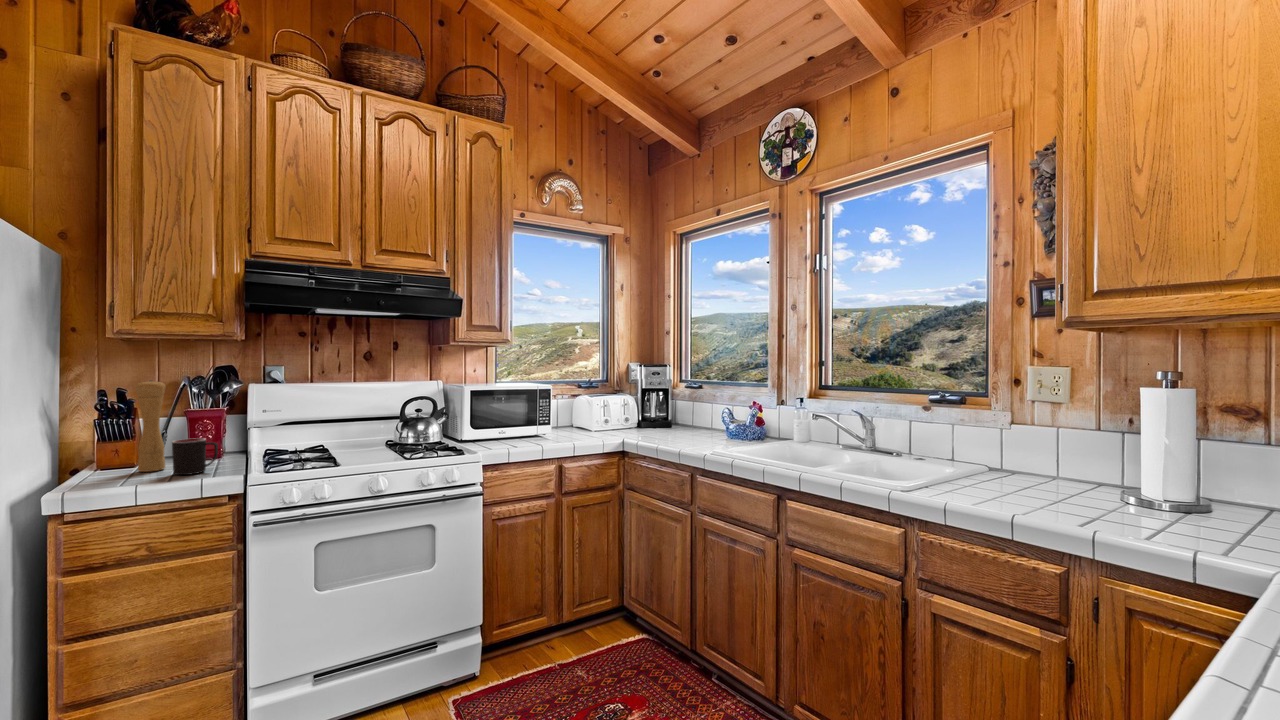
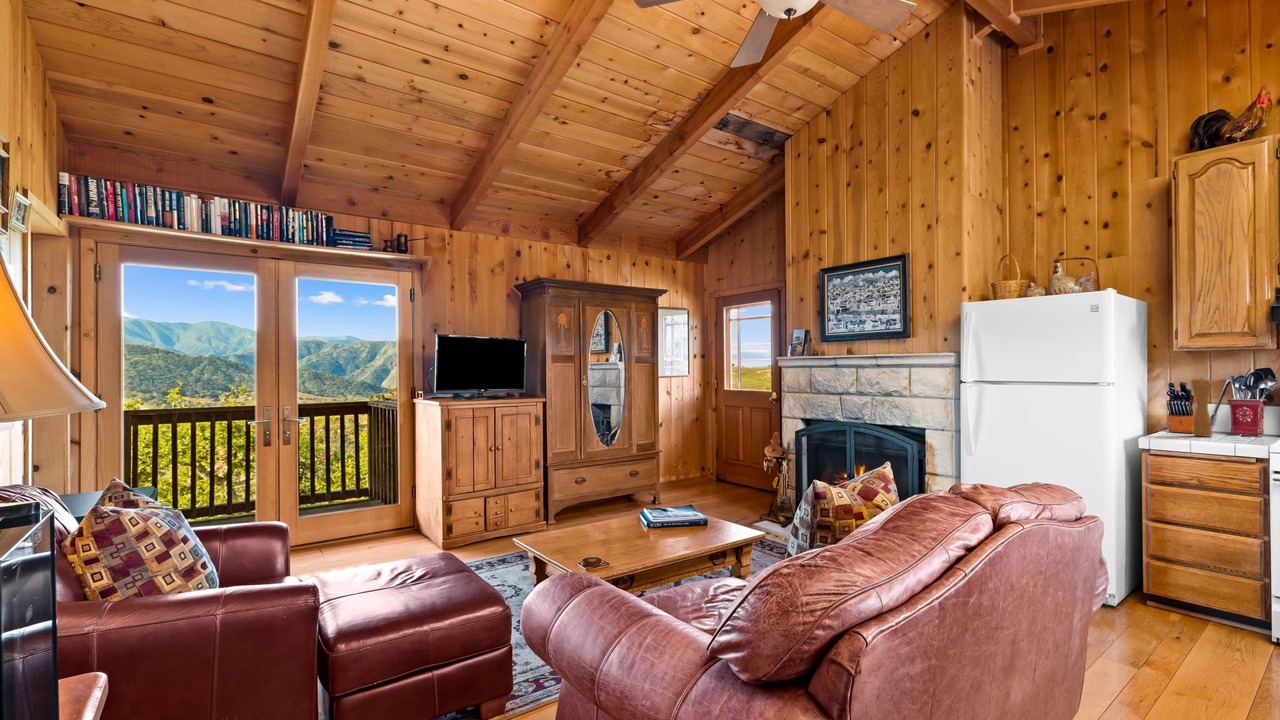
mug: present [172,438,218,475] -> none [1215,418,1250,441]

